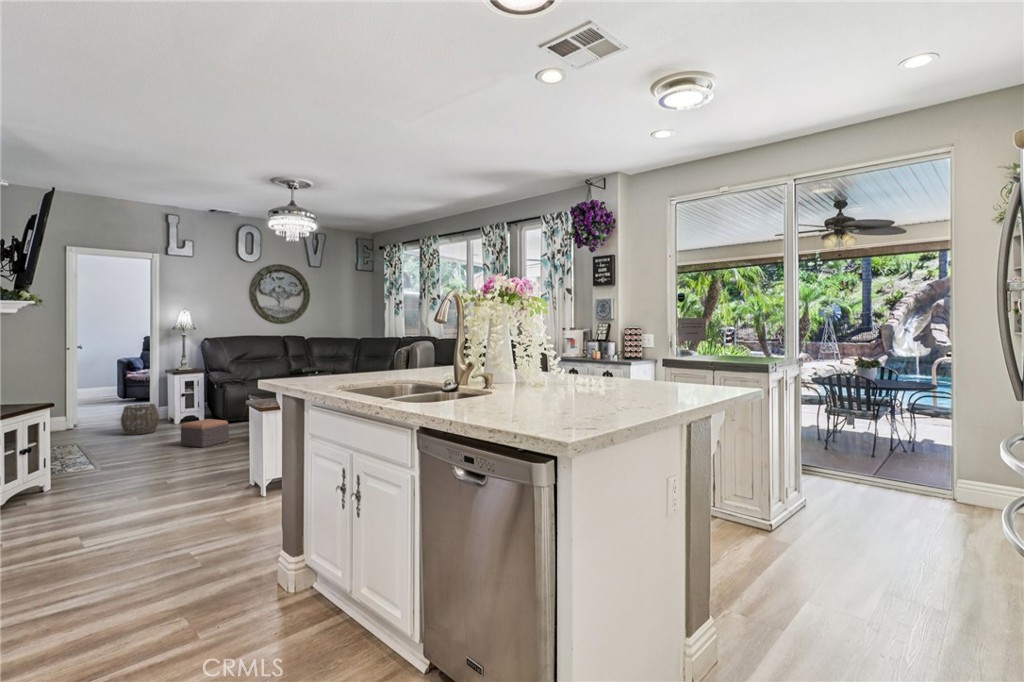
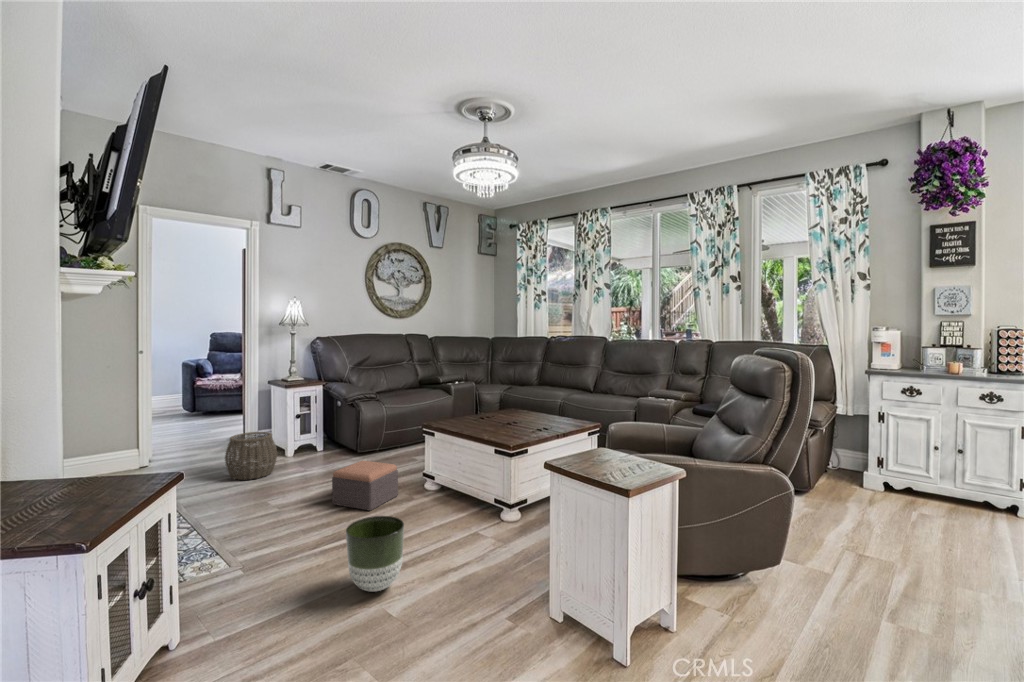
planter: none [152,436,189,474] -> present [346,516,404,592]

